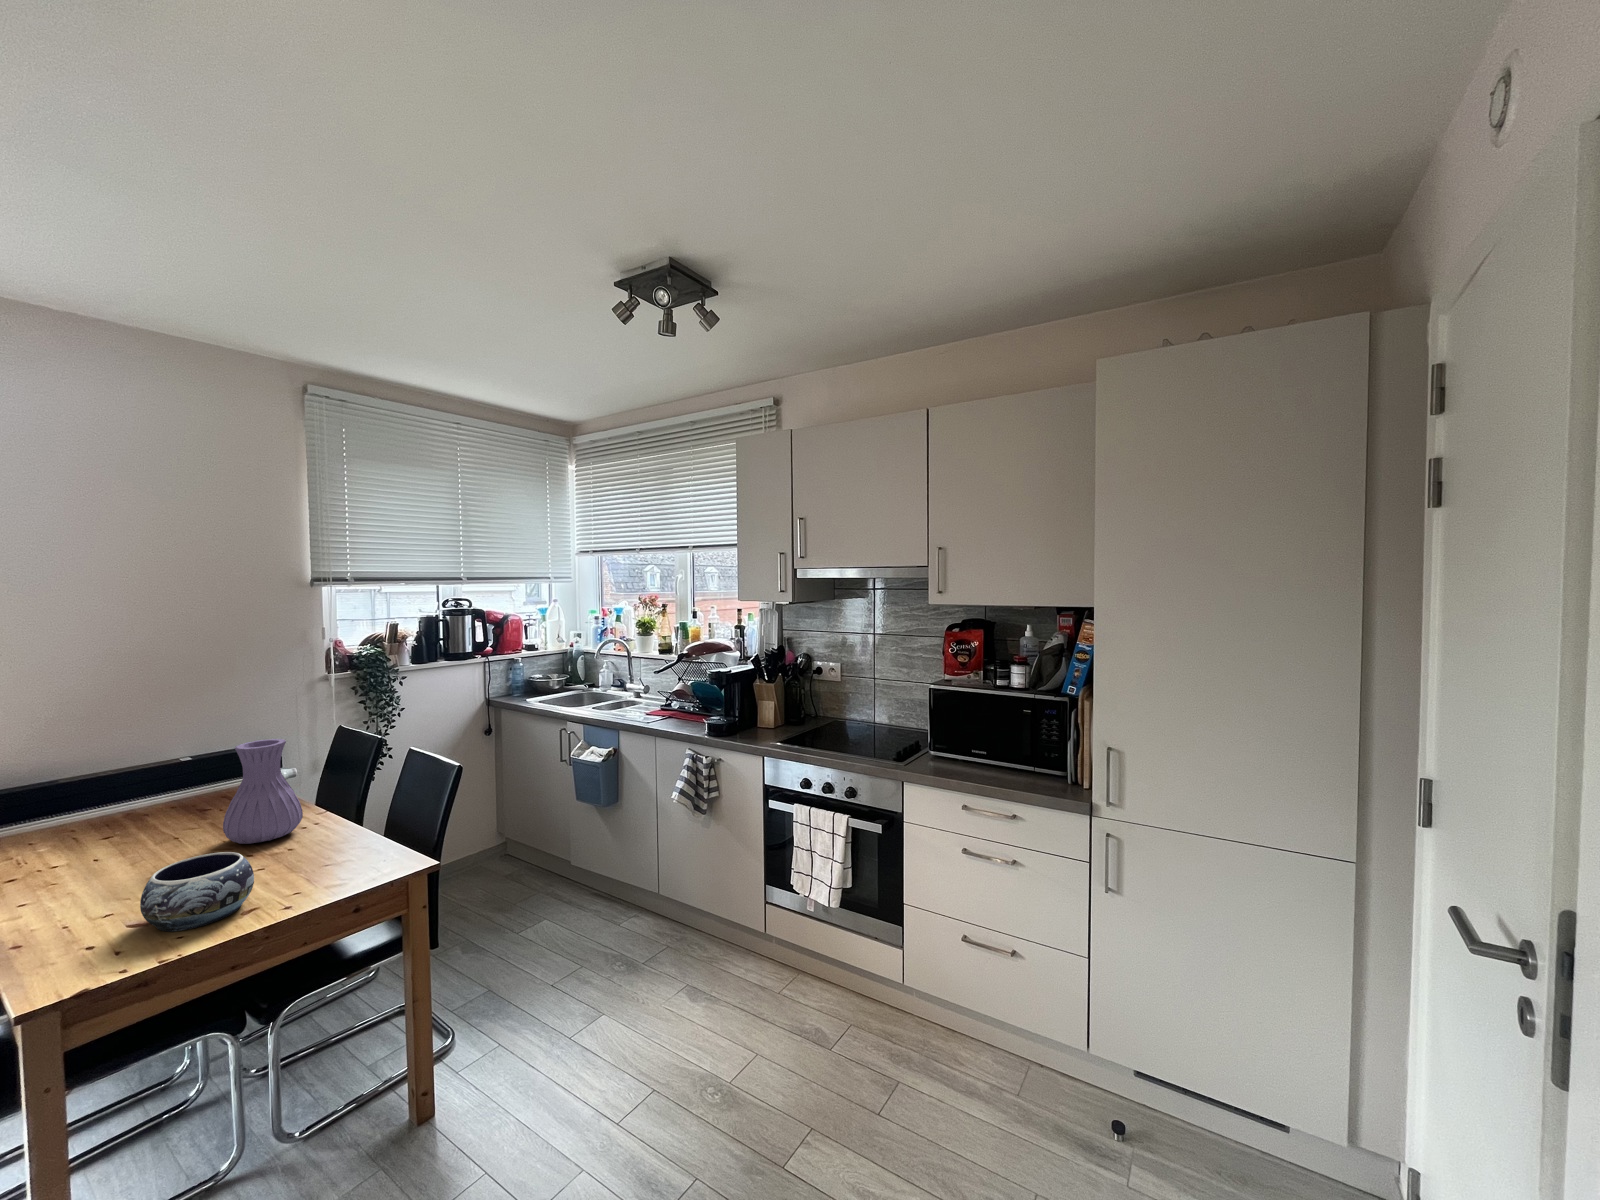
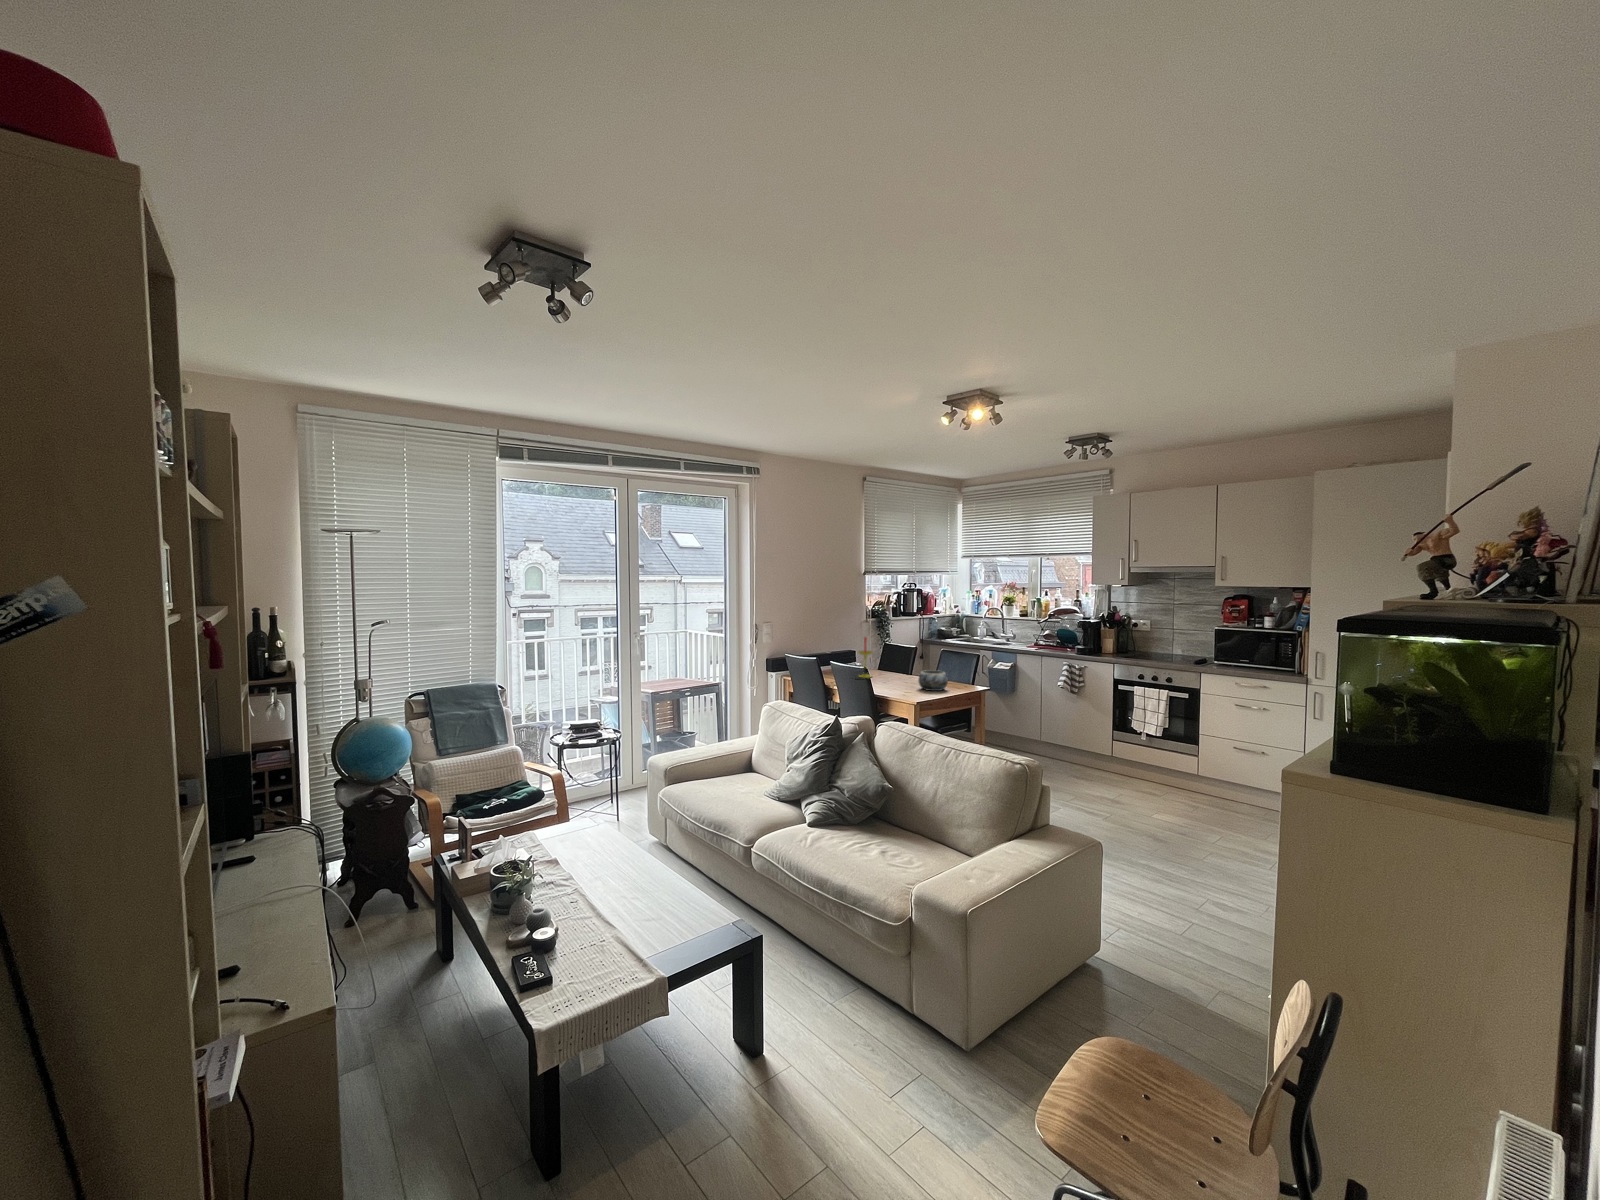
vase: present [223,739,303,844] -> none [893,638,919,678]
candle: none [115,741,176,852] -> present [858,637,873,678]

